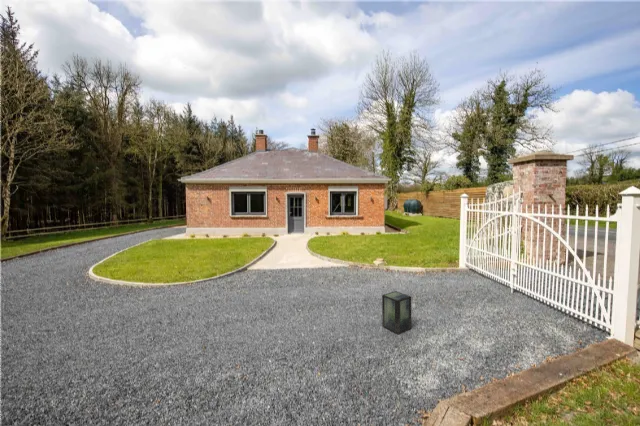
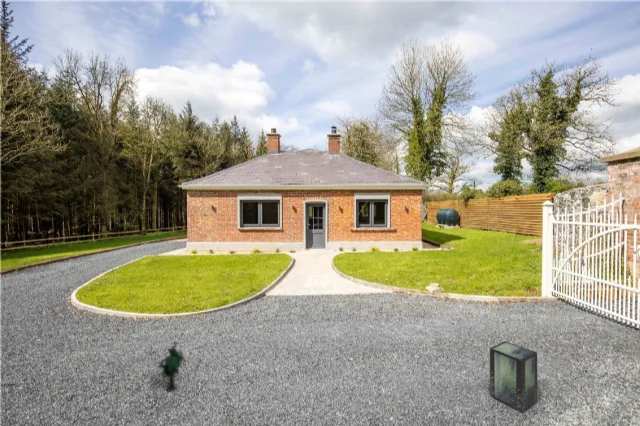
decorative plant: none [156,294,177,328] -> present [158,342,184,391]

